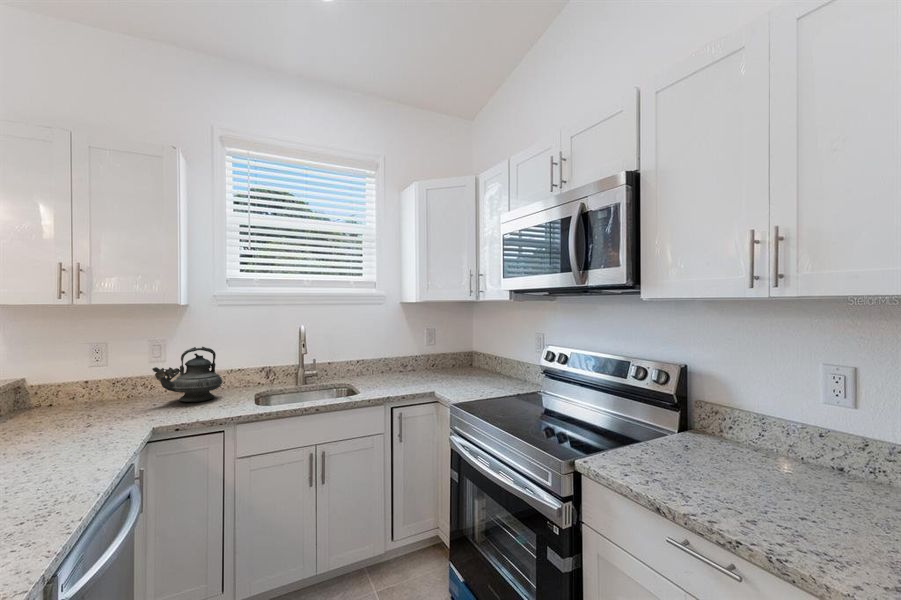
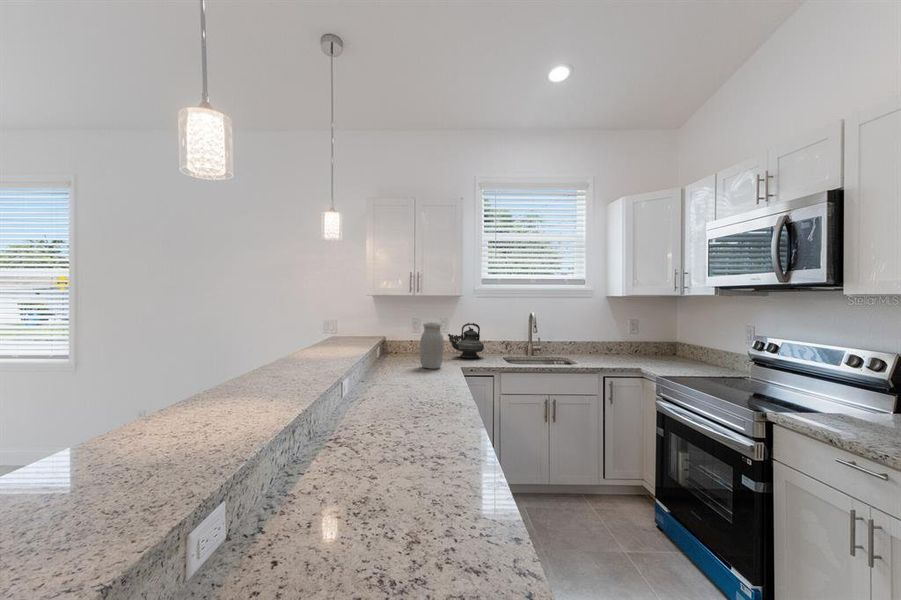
jar: none [62,356,118,439] -> present [420,323,444,369]

